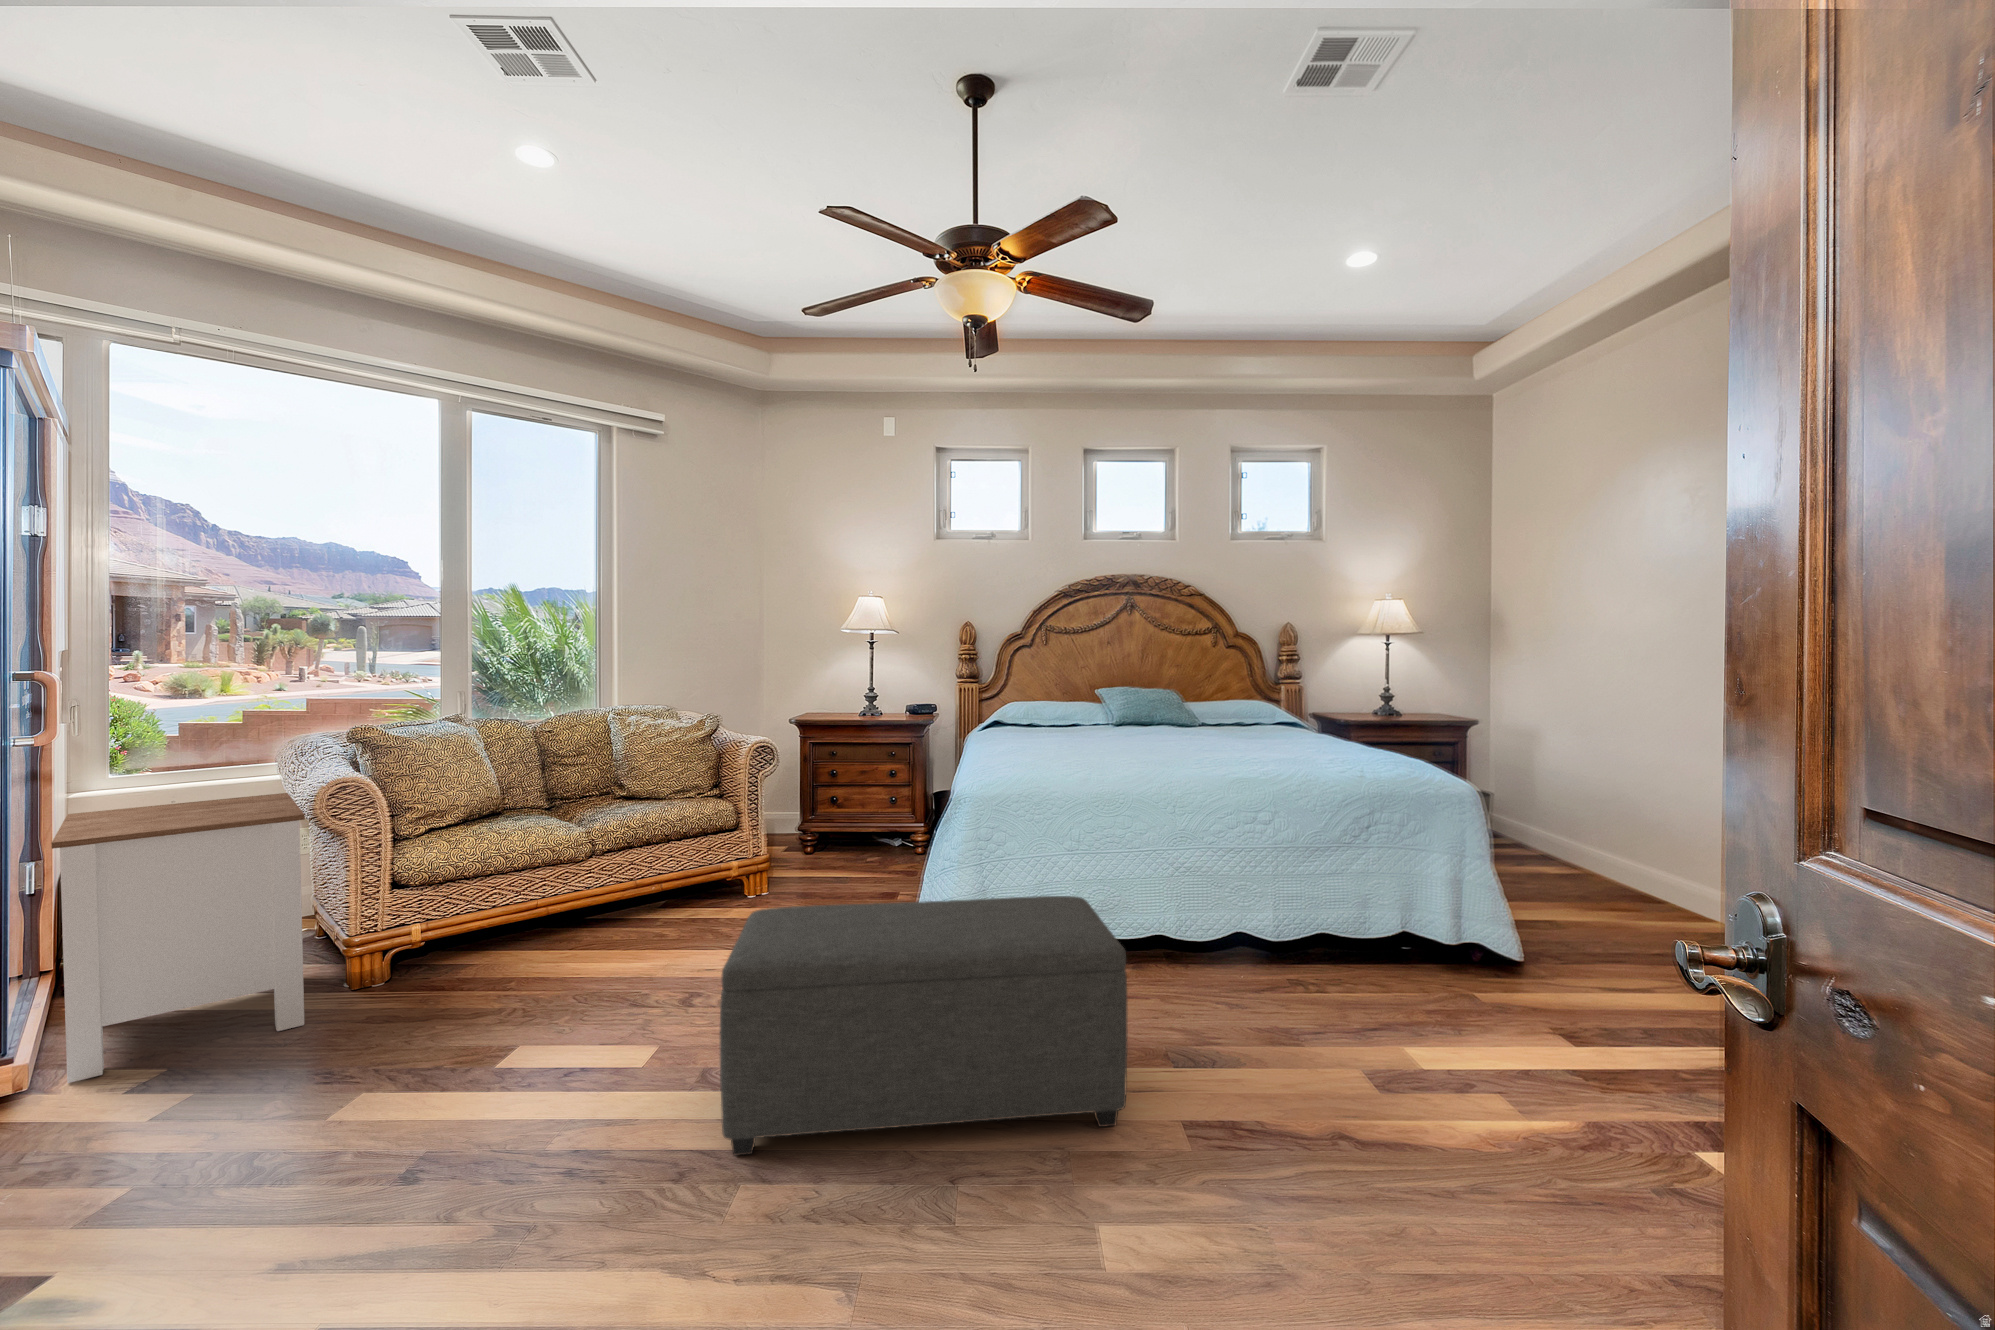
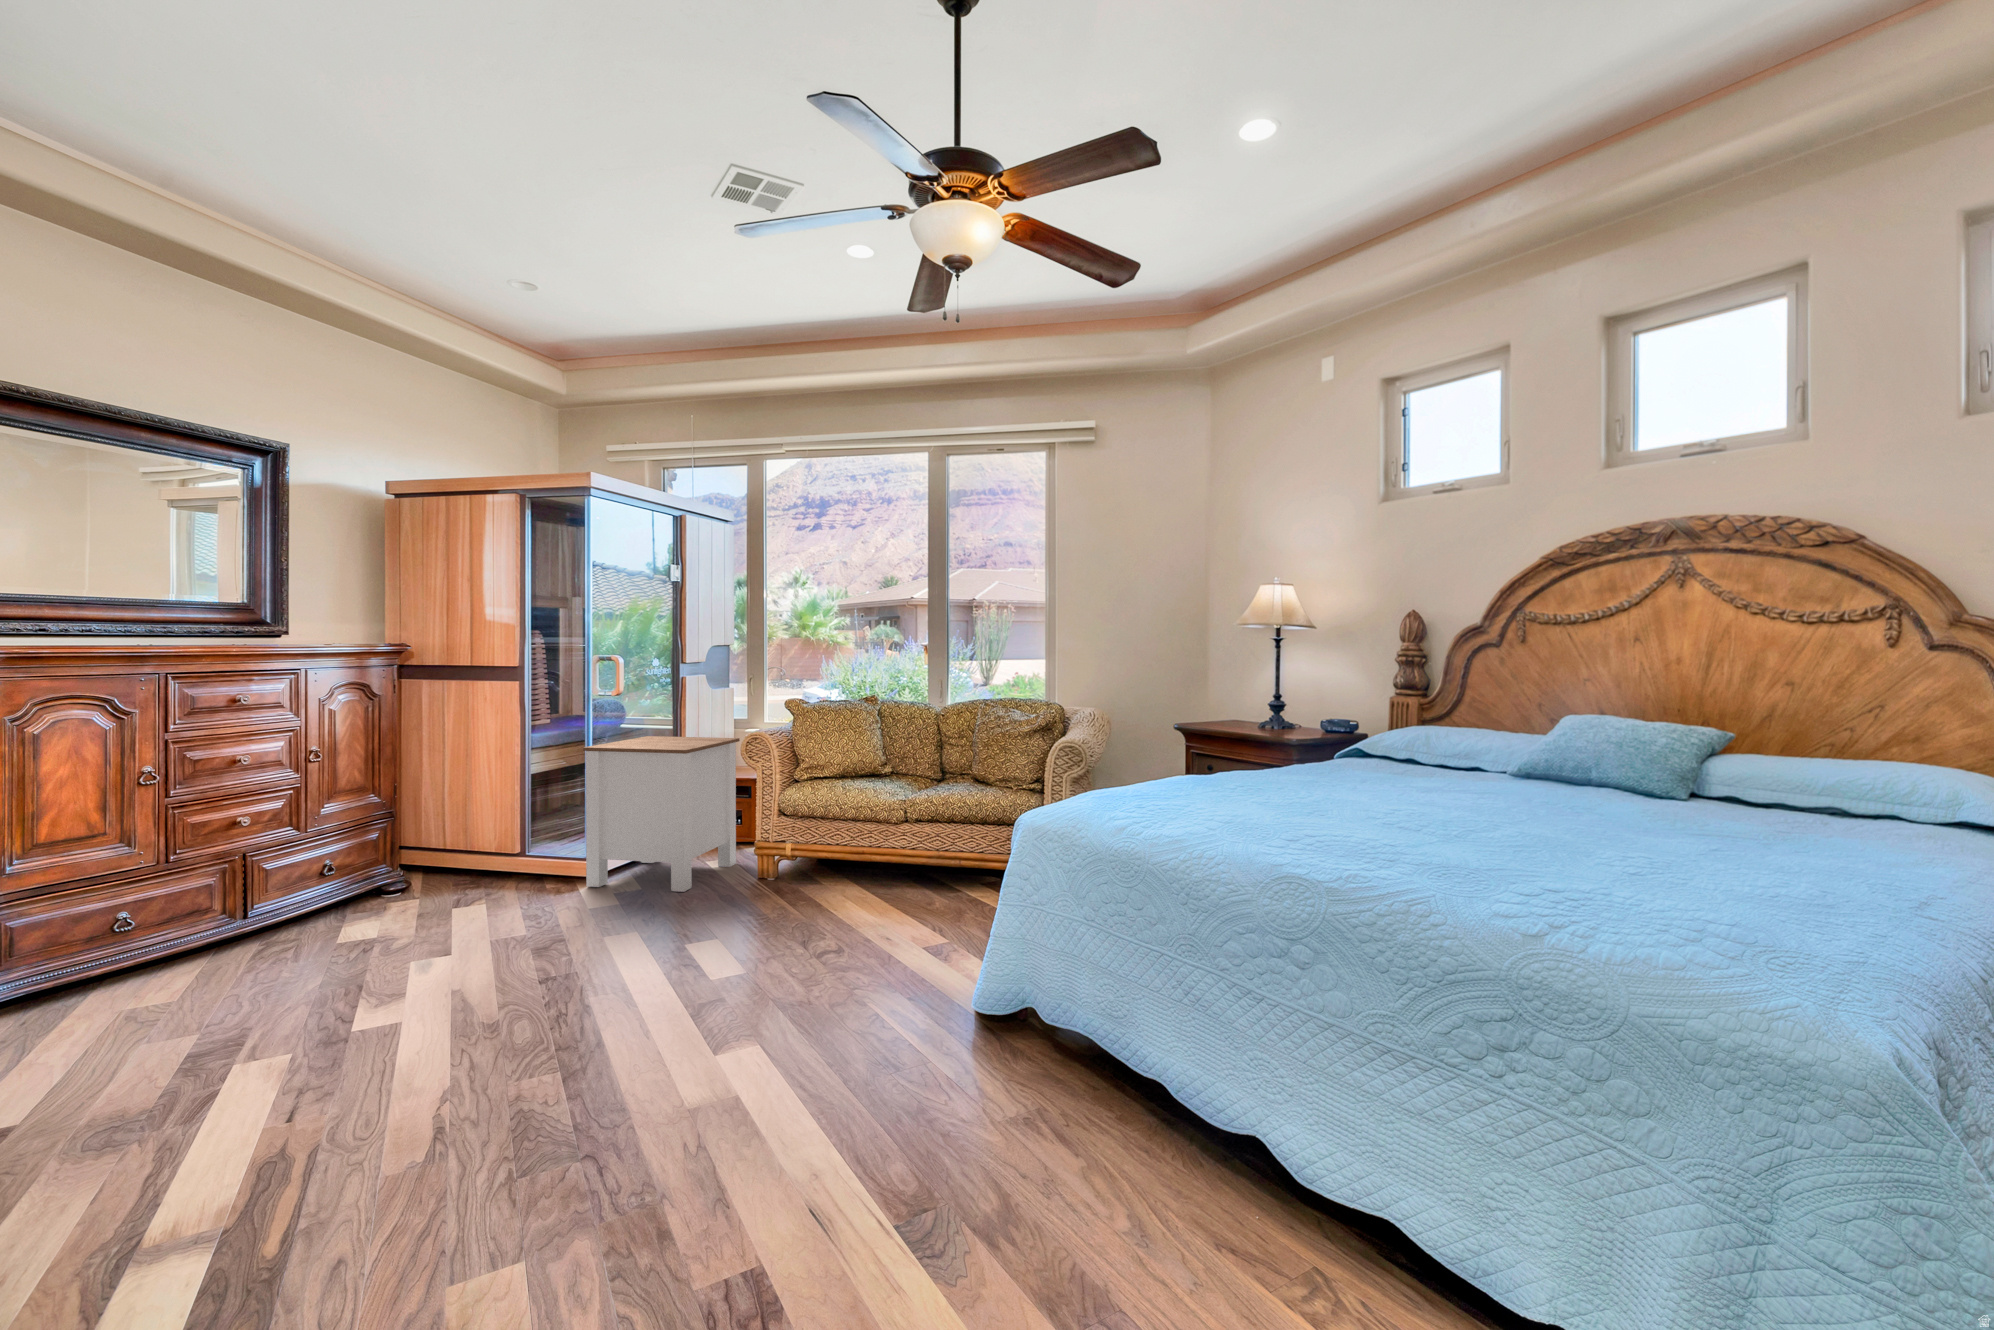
ottoman: present [720,896,1128,1155] -> none [583,878,943,1266]

